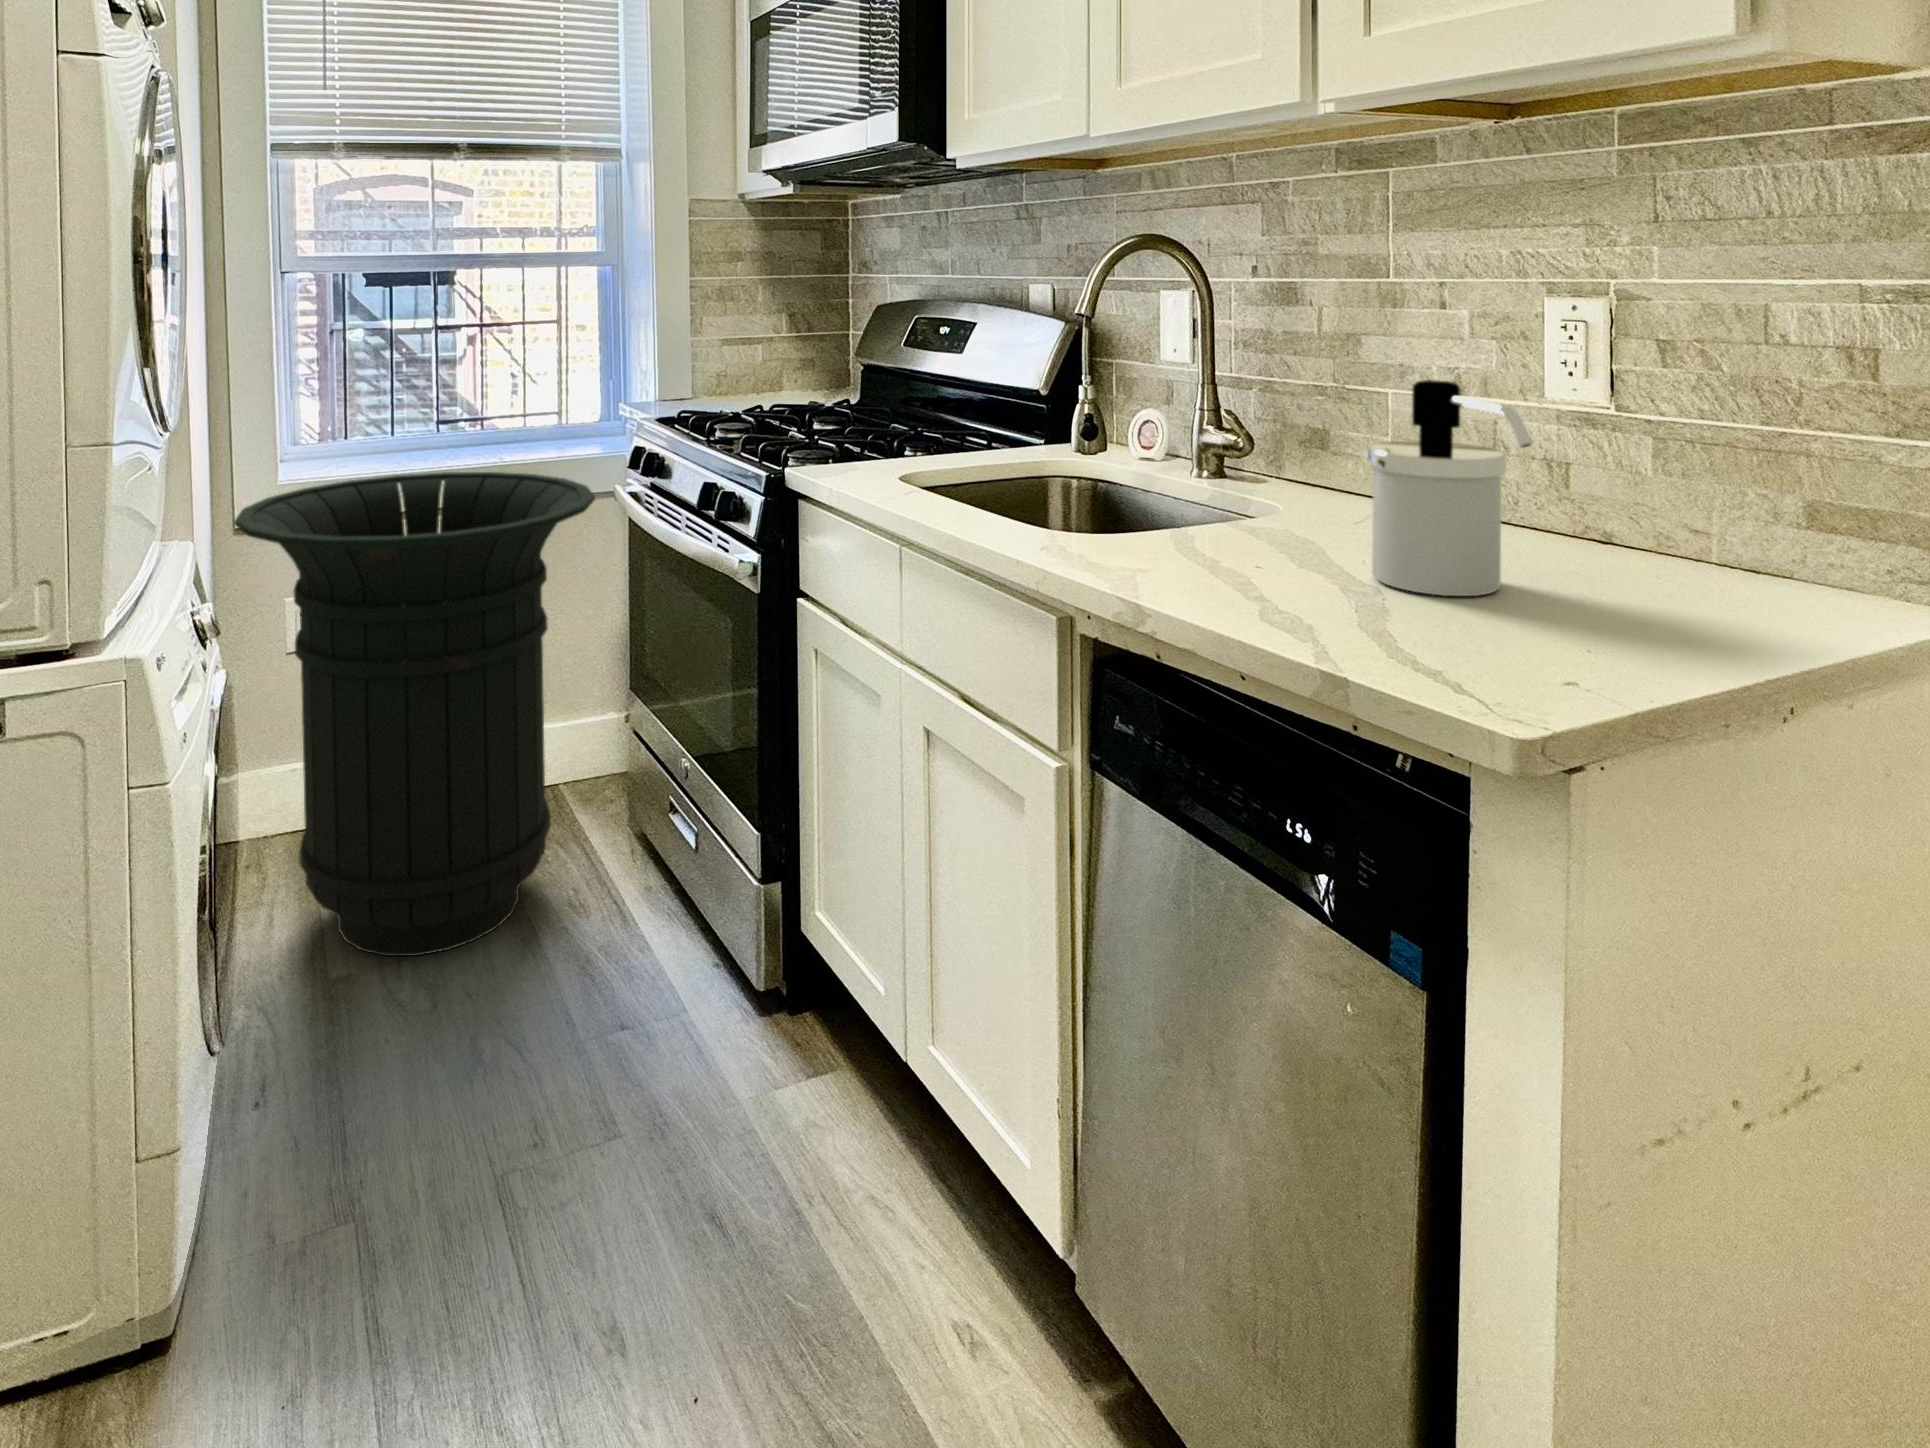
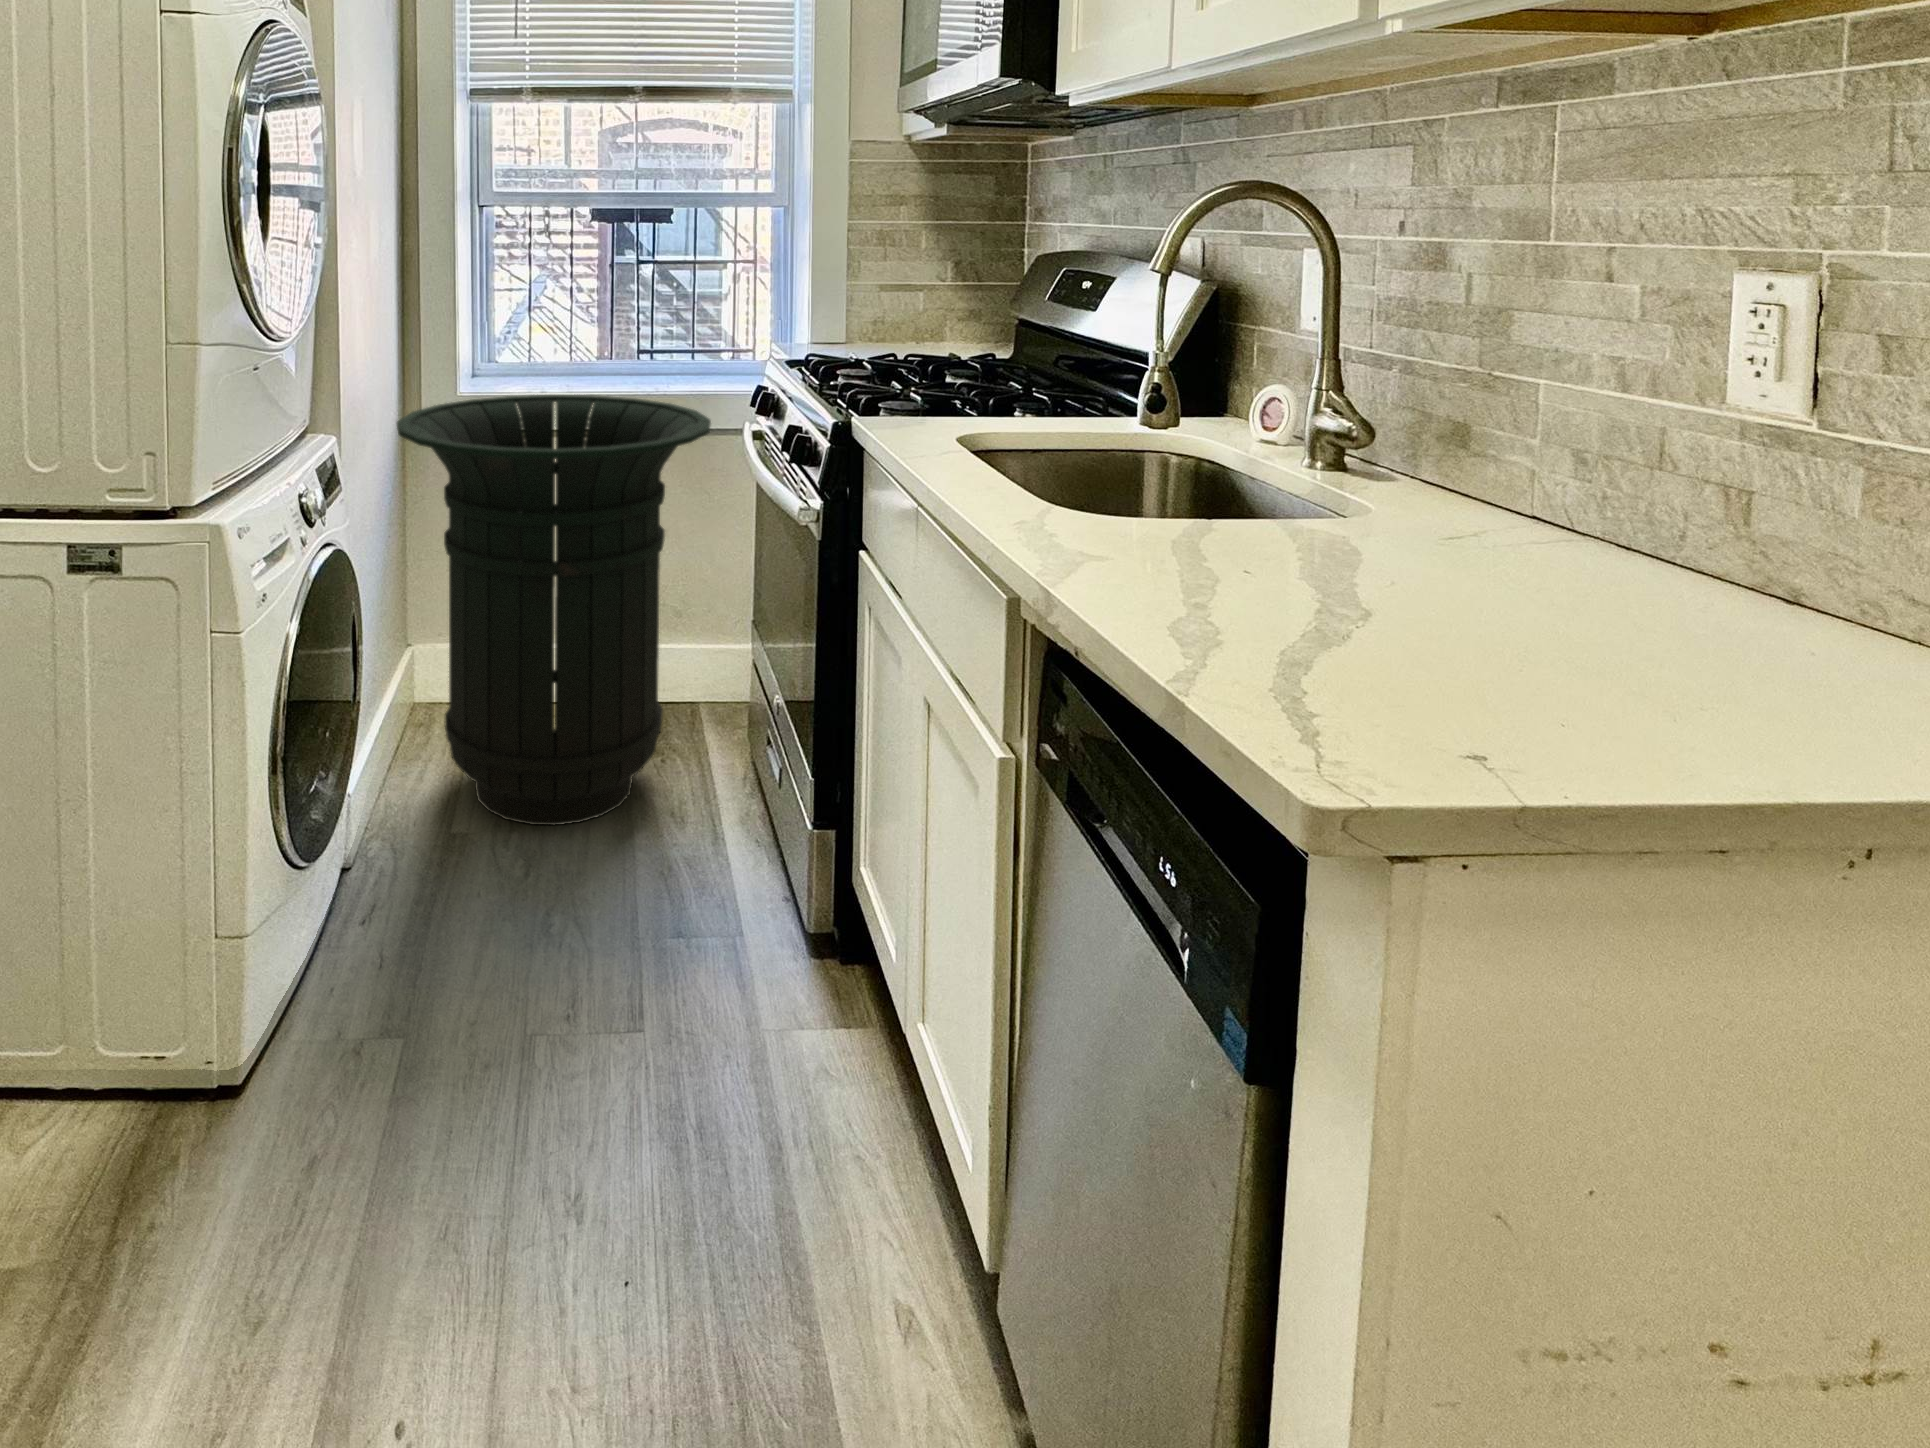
soap dispenser: present [1368,380,1532,596] -> none [1370,366,1558,641]

